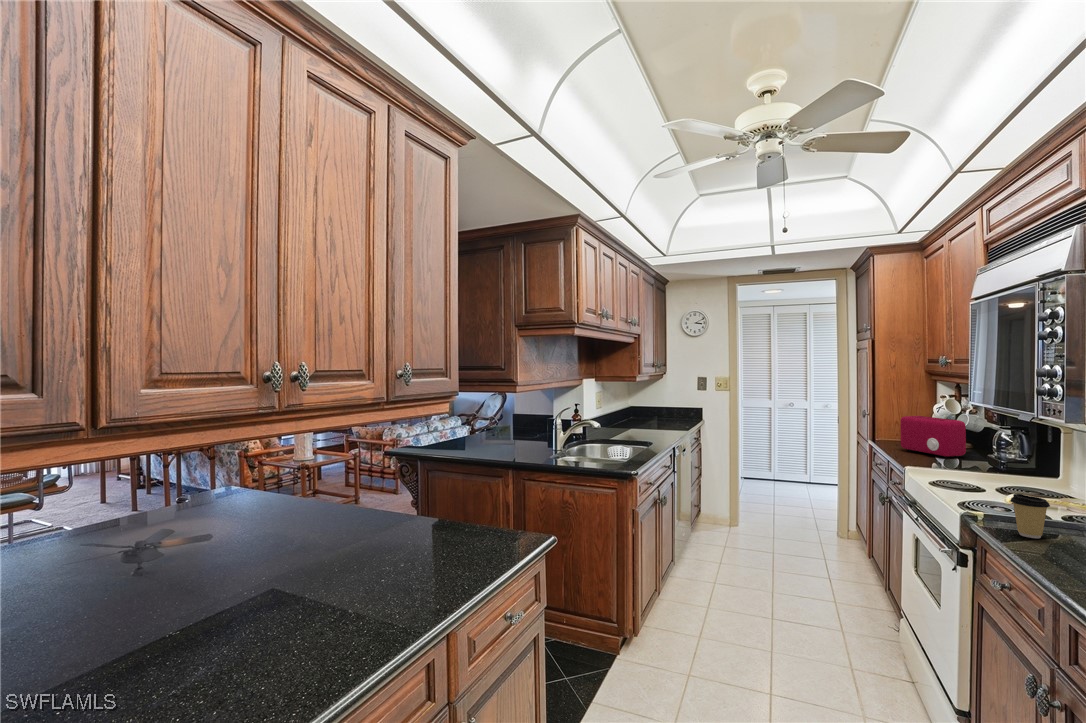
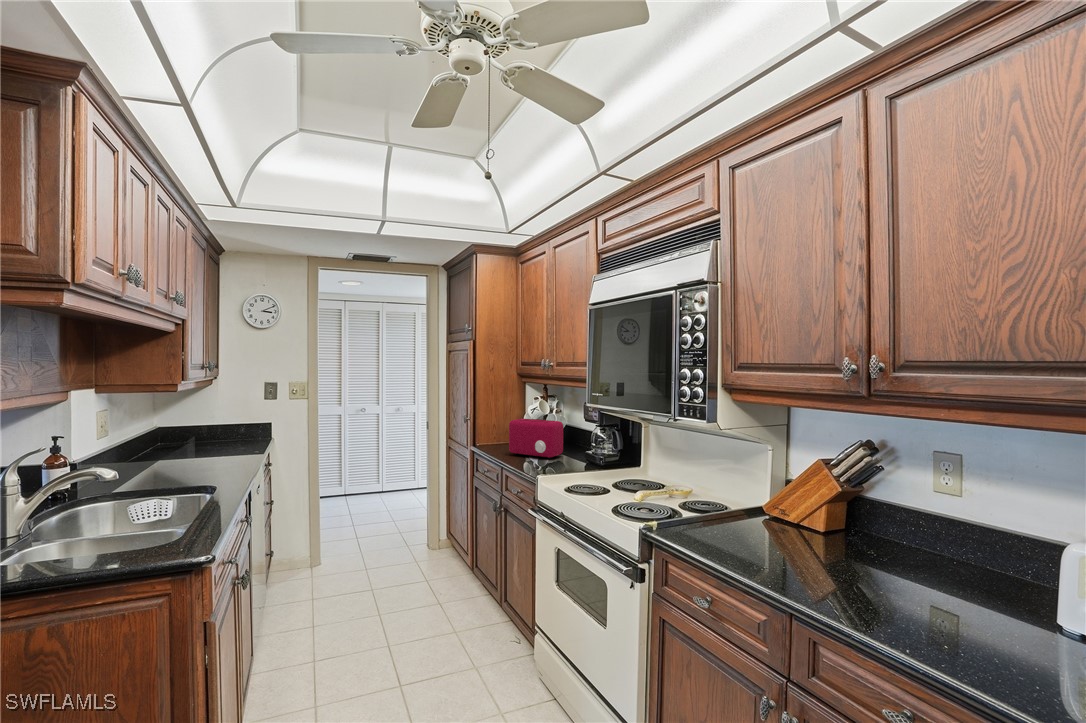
coffee cup: present [1010,494,1050,538] -> none [692,501,723,545]

